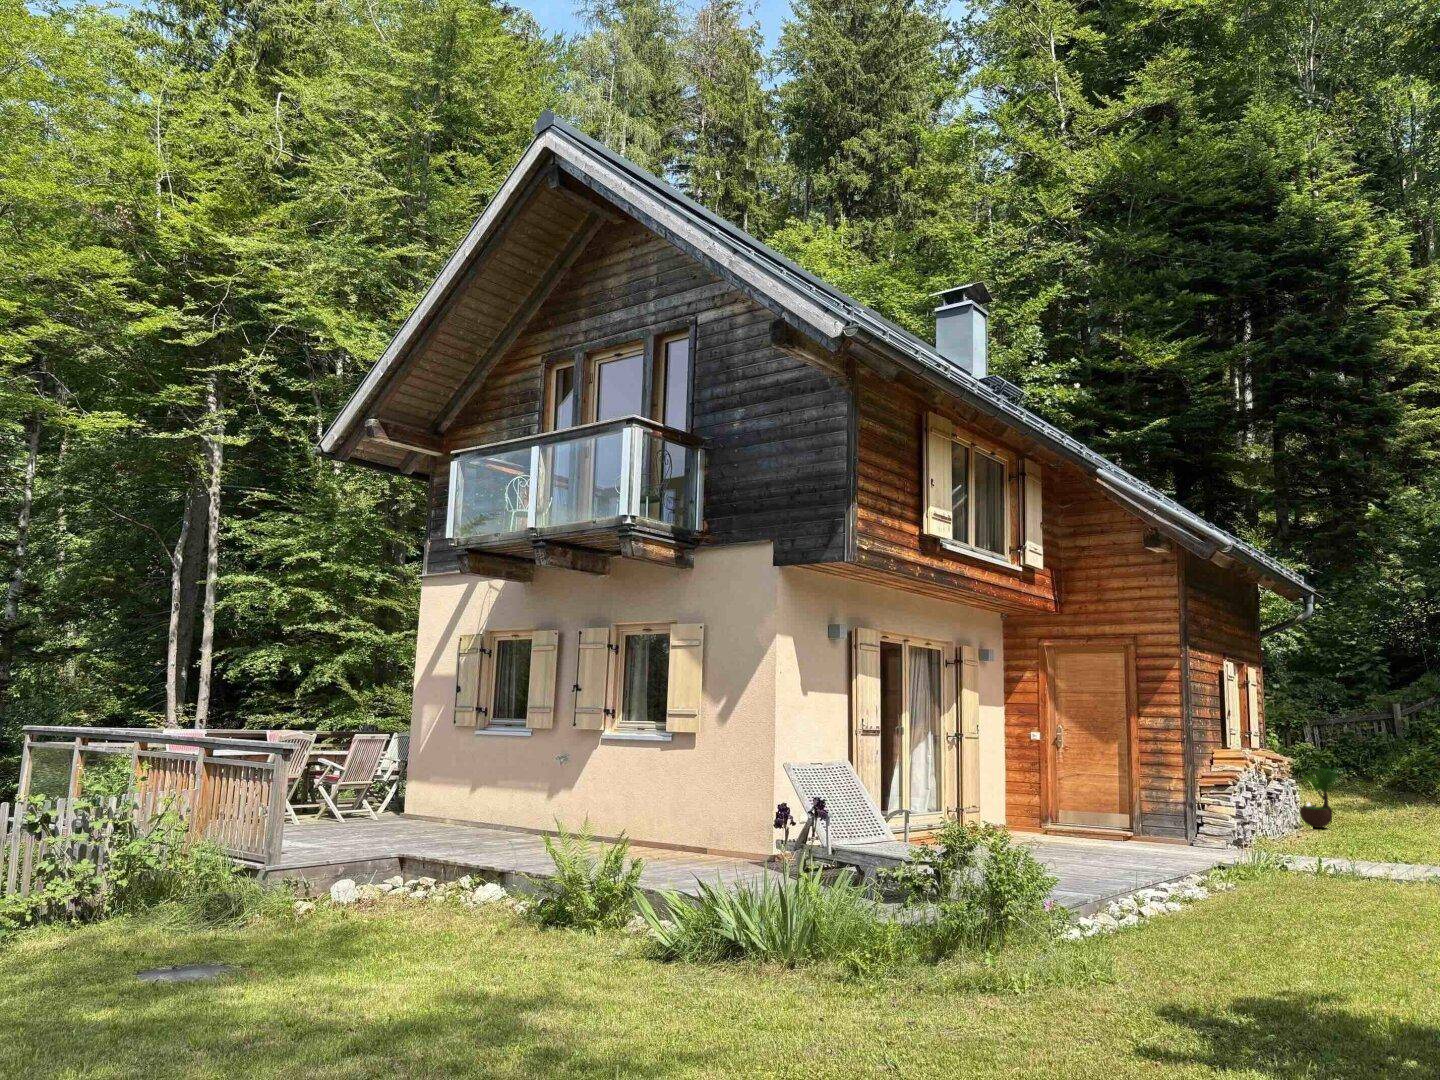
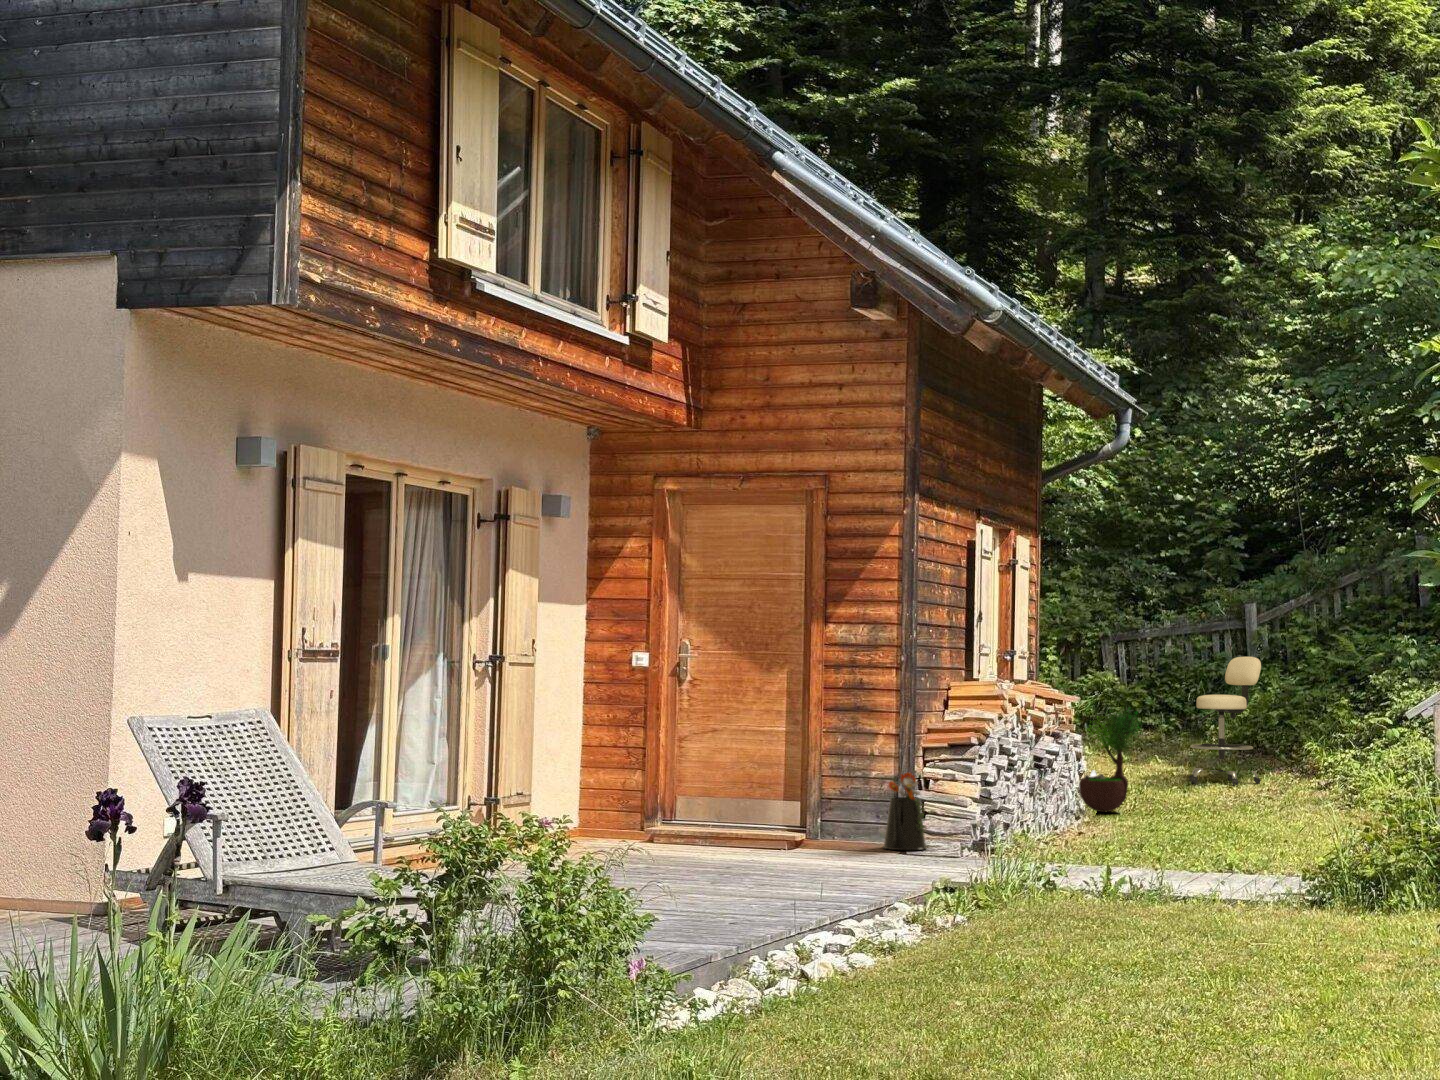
stool: none [1374,735,1425,814] -> present [1189,657,1261,785]
watering can: none [1177,800,1205,845] -> present [883,772,927,850]

